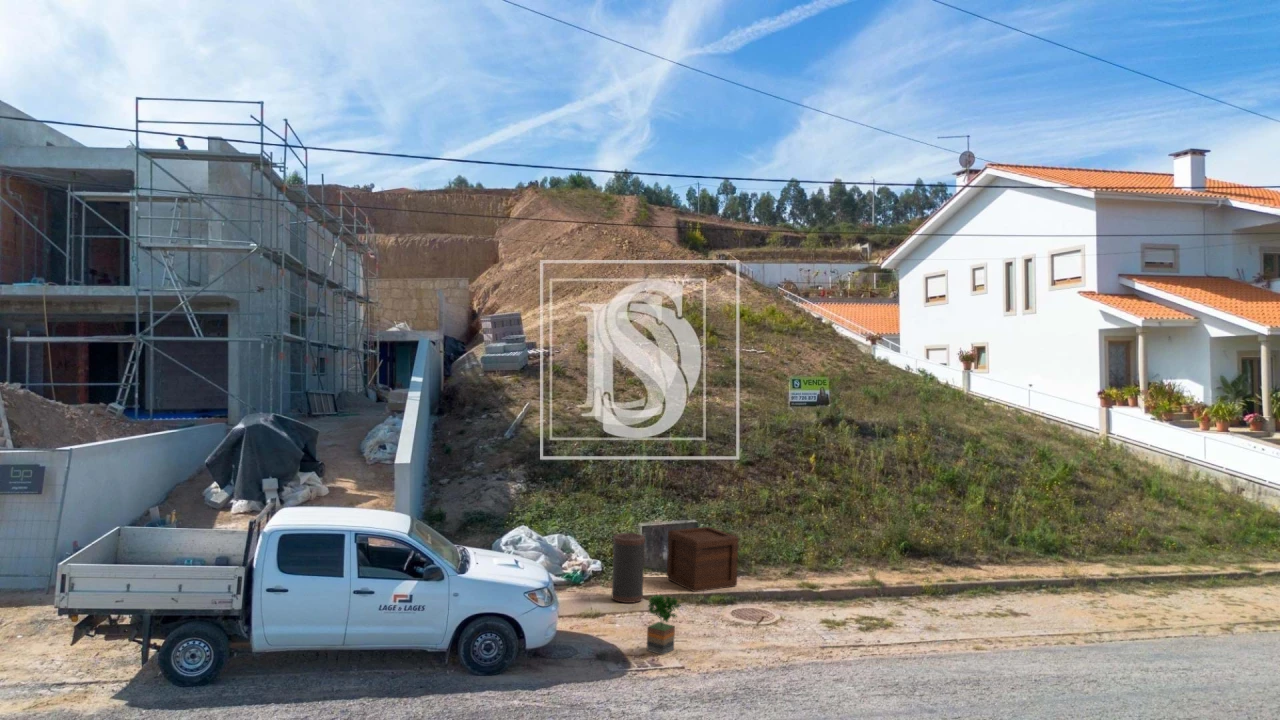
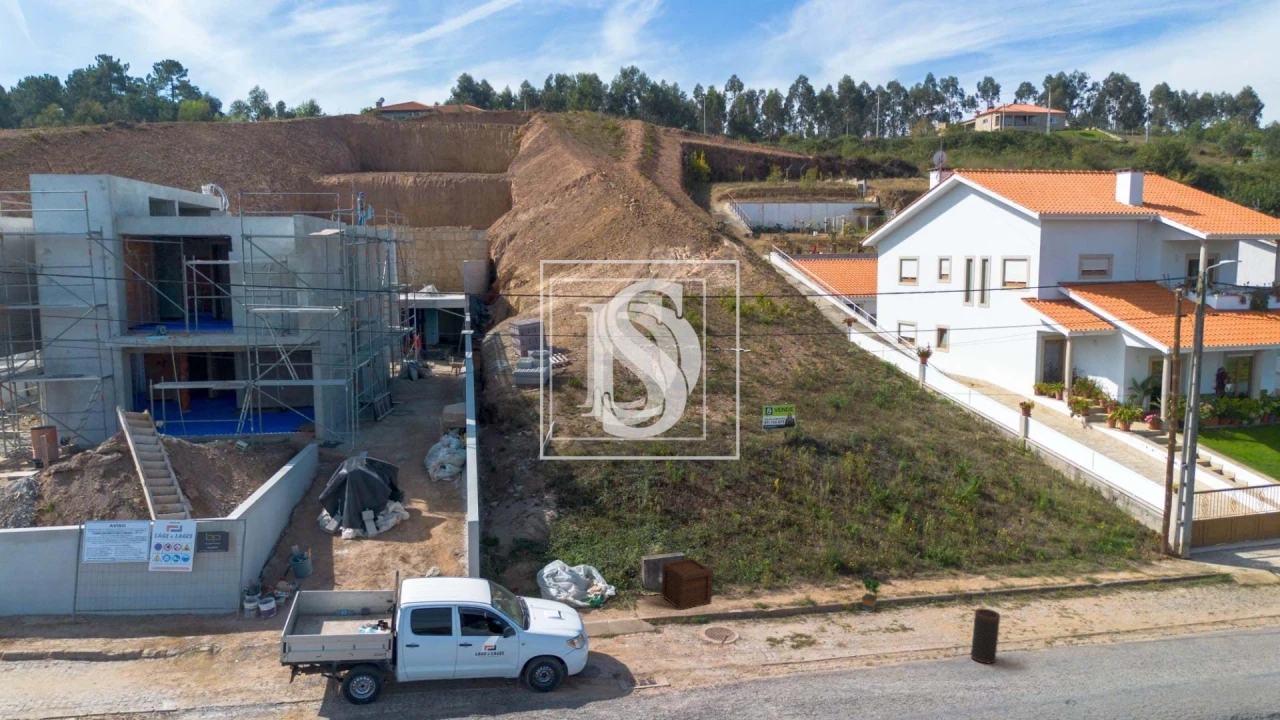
trash can: present [612,533,645,603] -> present [971,608,1000,663]
potted tree: present [647,595,681,655] -> present [862,579,882,612]

